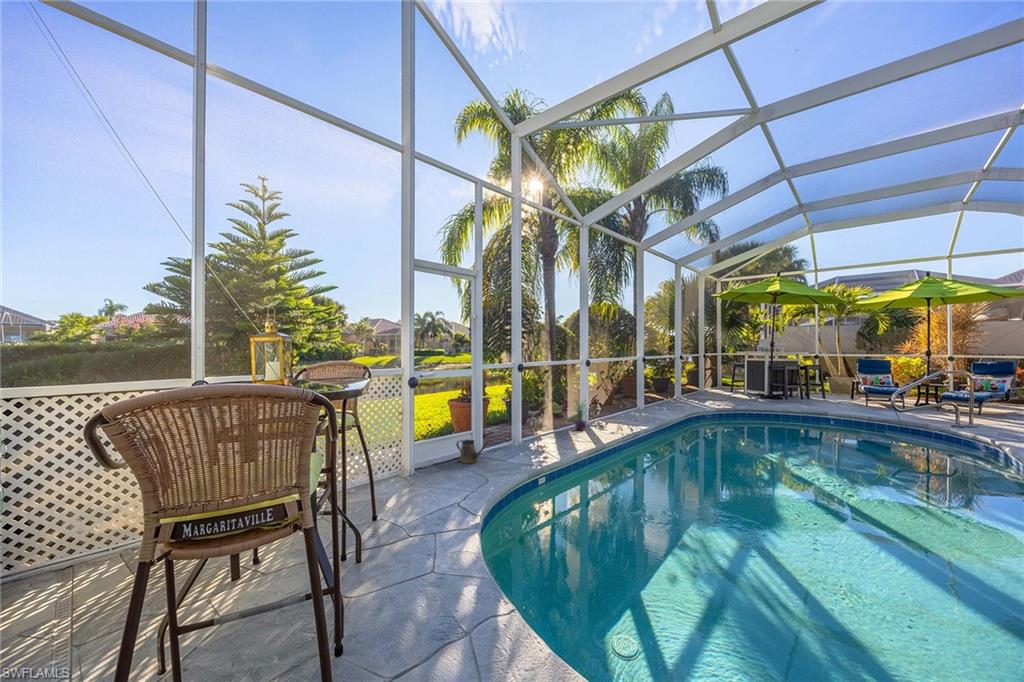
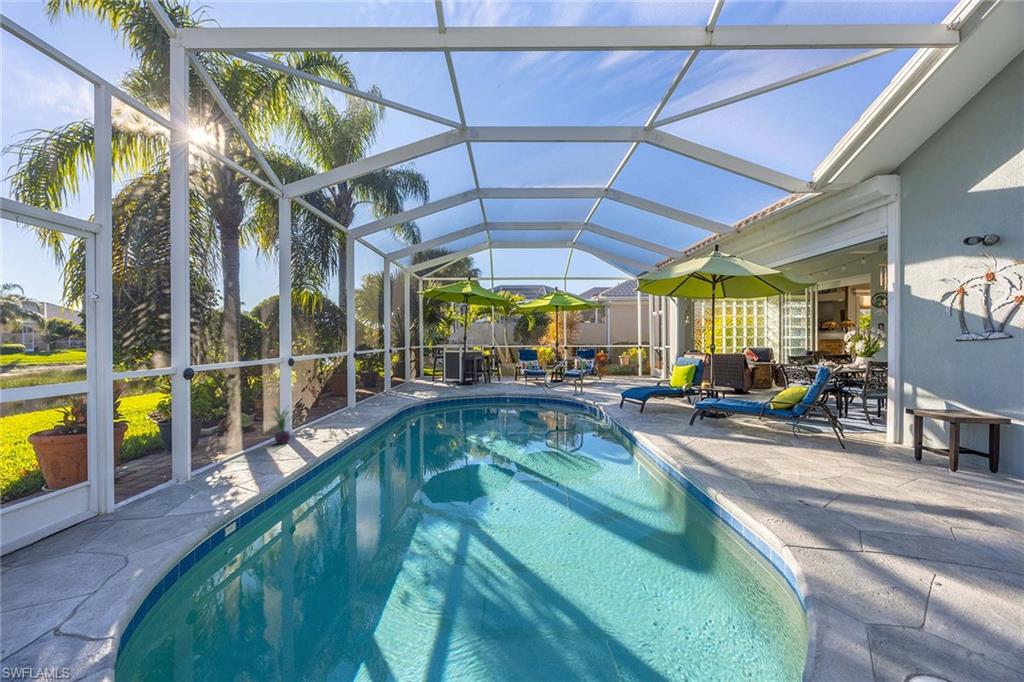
watering can: present [456,440,489,463] -> none [53,493,126,540]

